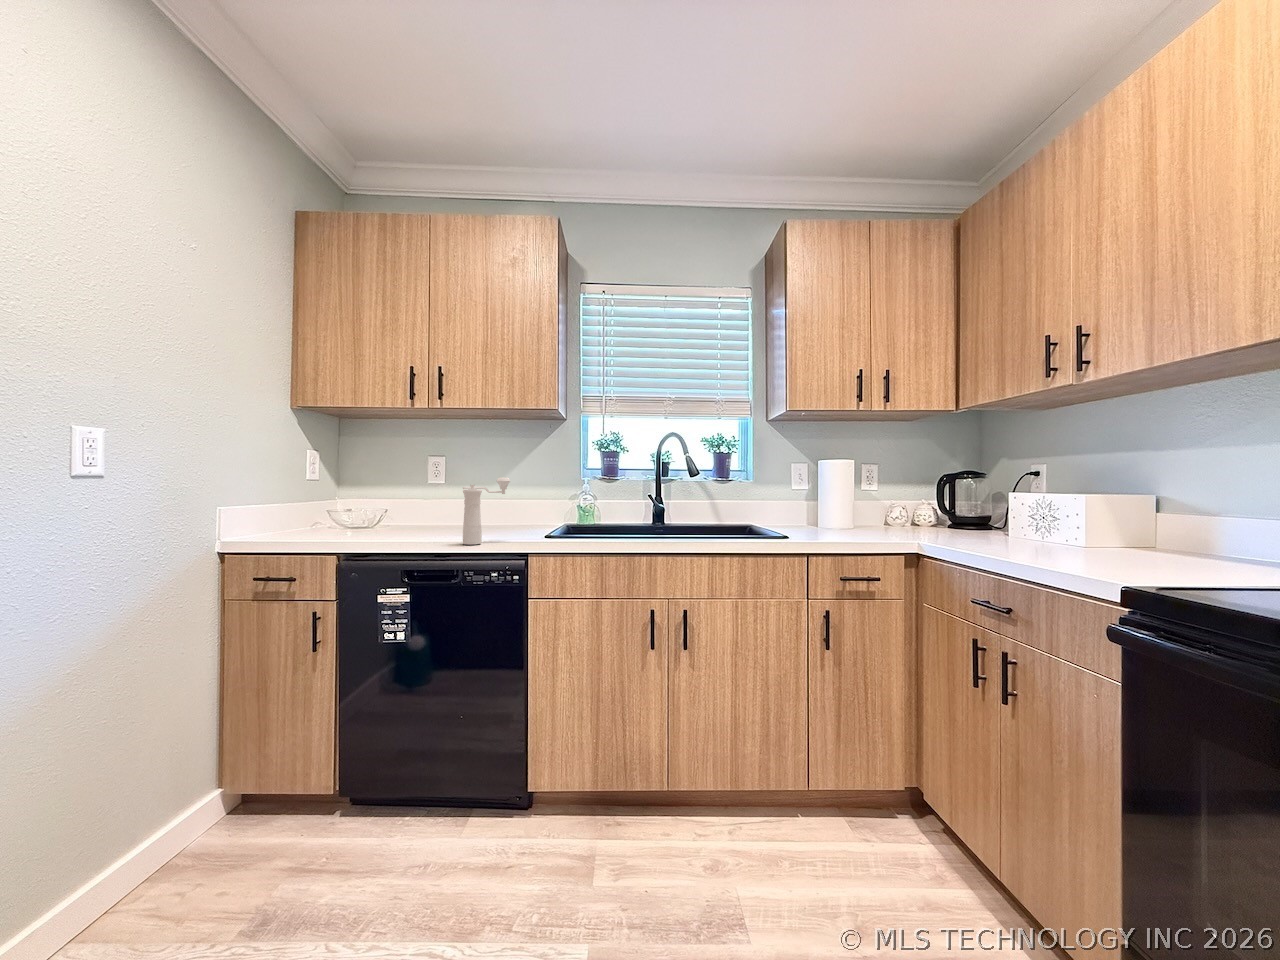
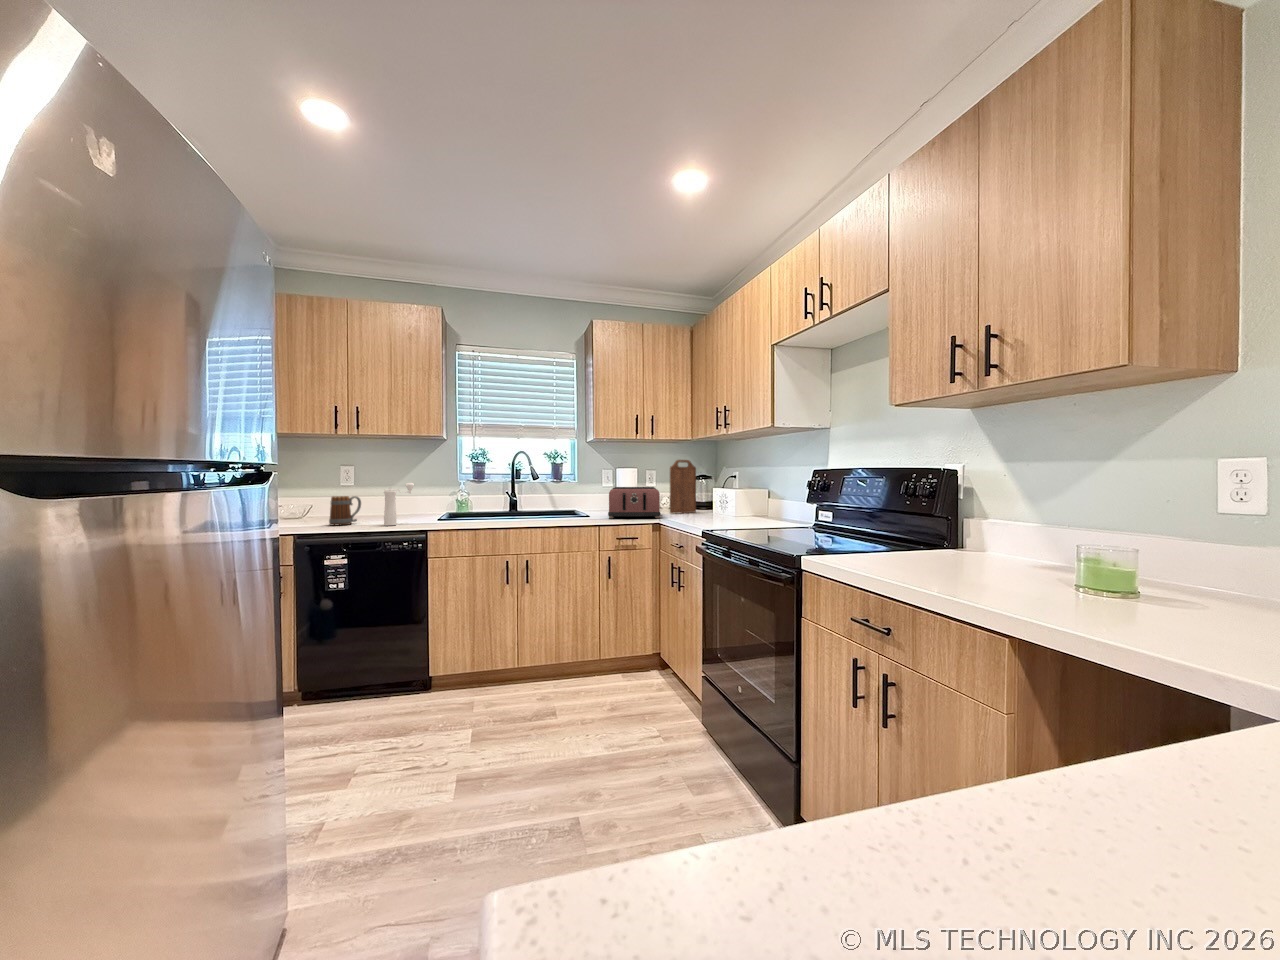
cutting board: none [923,442,970,535] -> present [670,460,696,513]
toaster: none [817,488,925,545] -> present [608,487,661,518]
mug: none [390,497,438,542] -> present [329,496,361,525]

